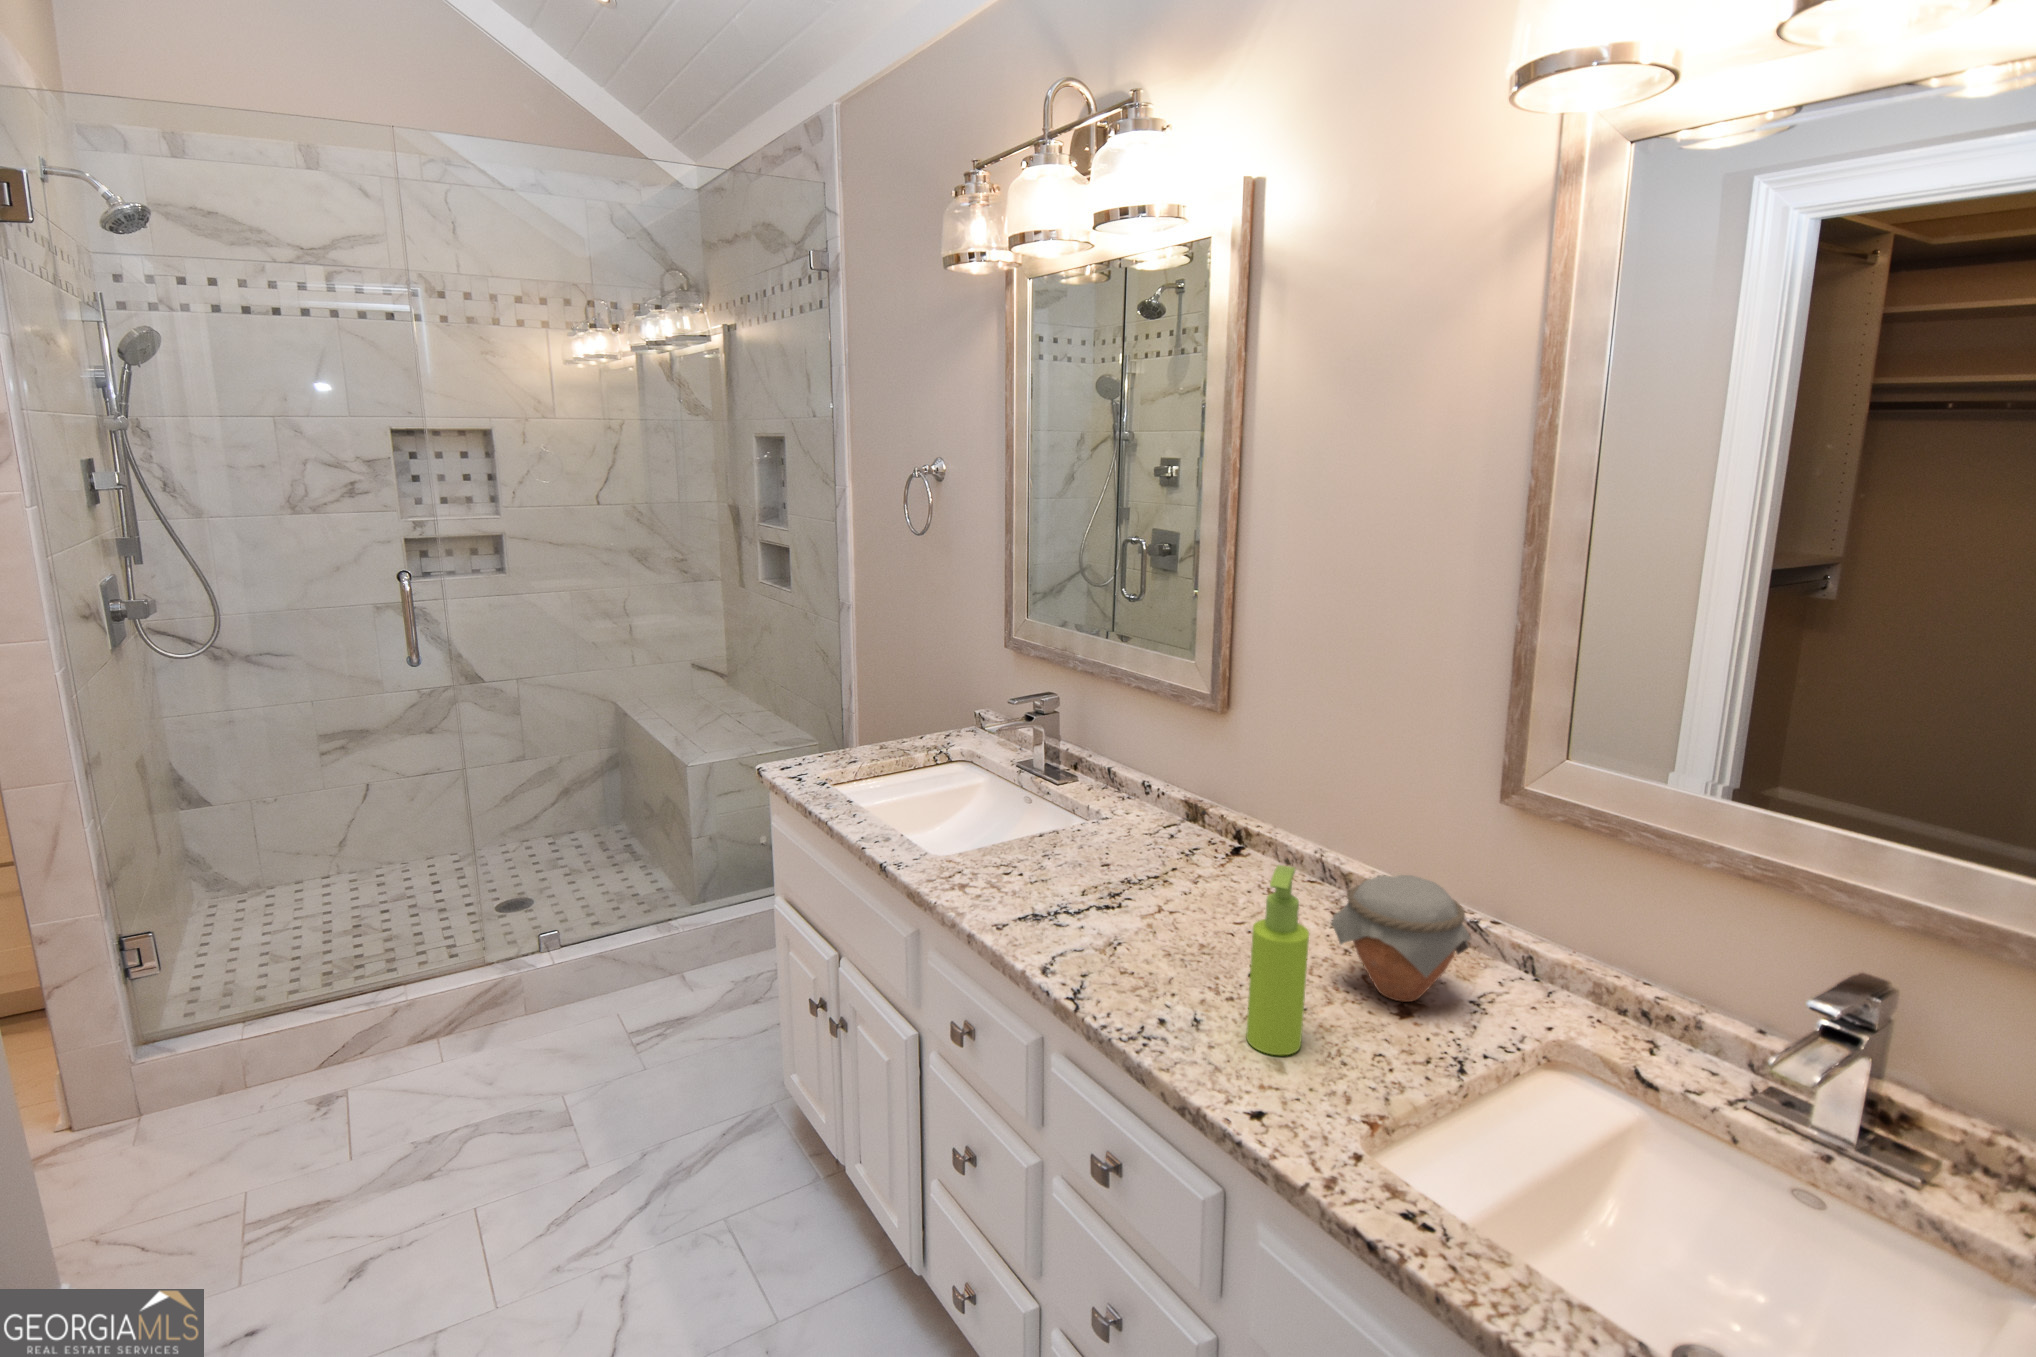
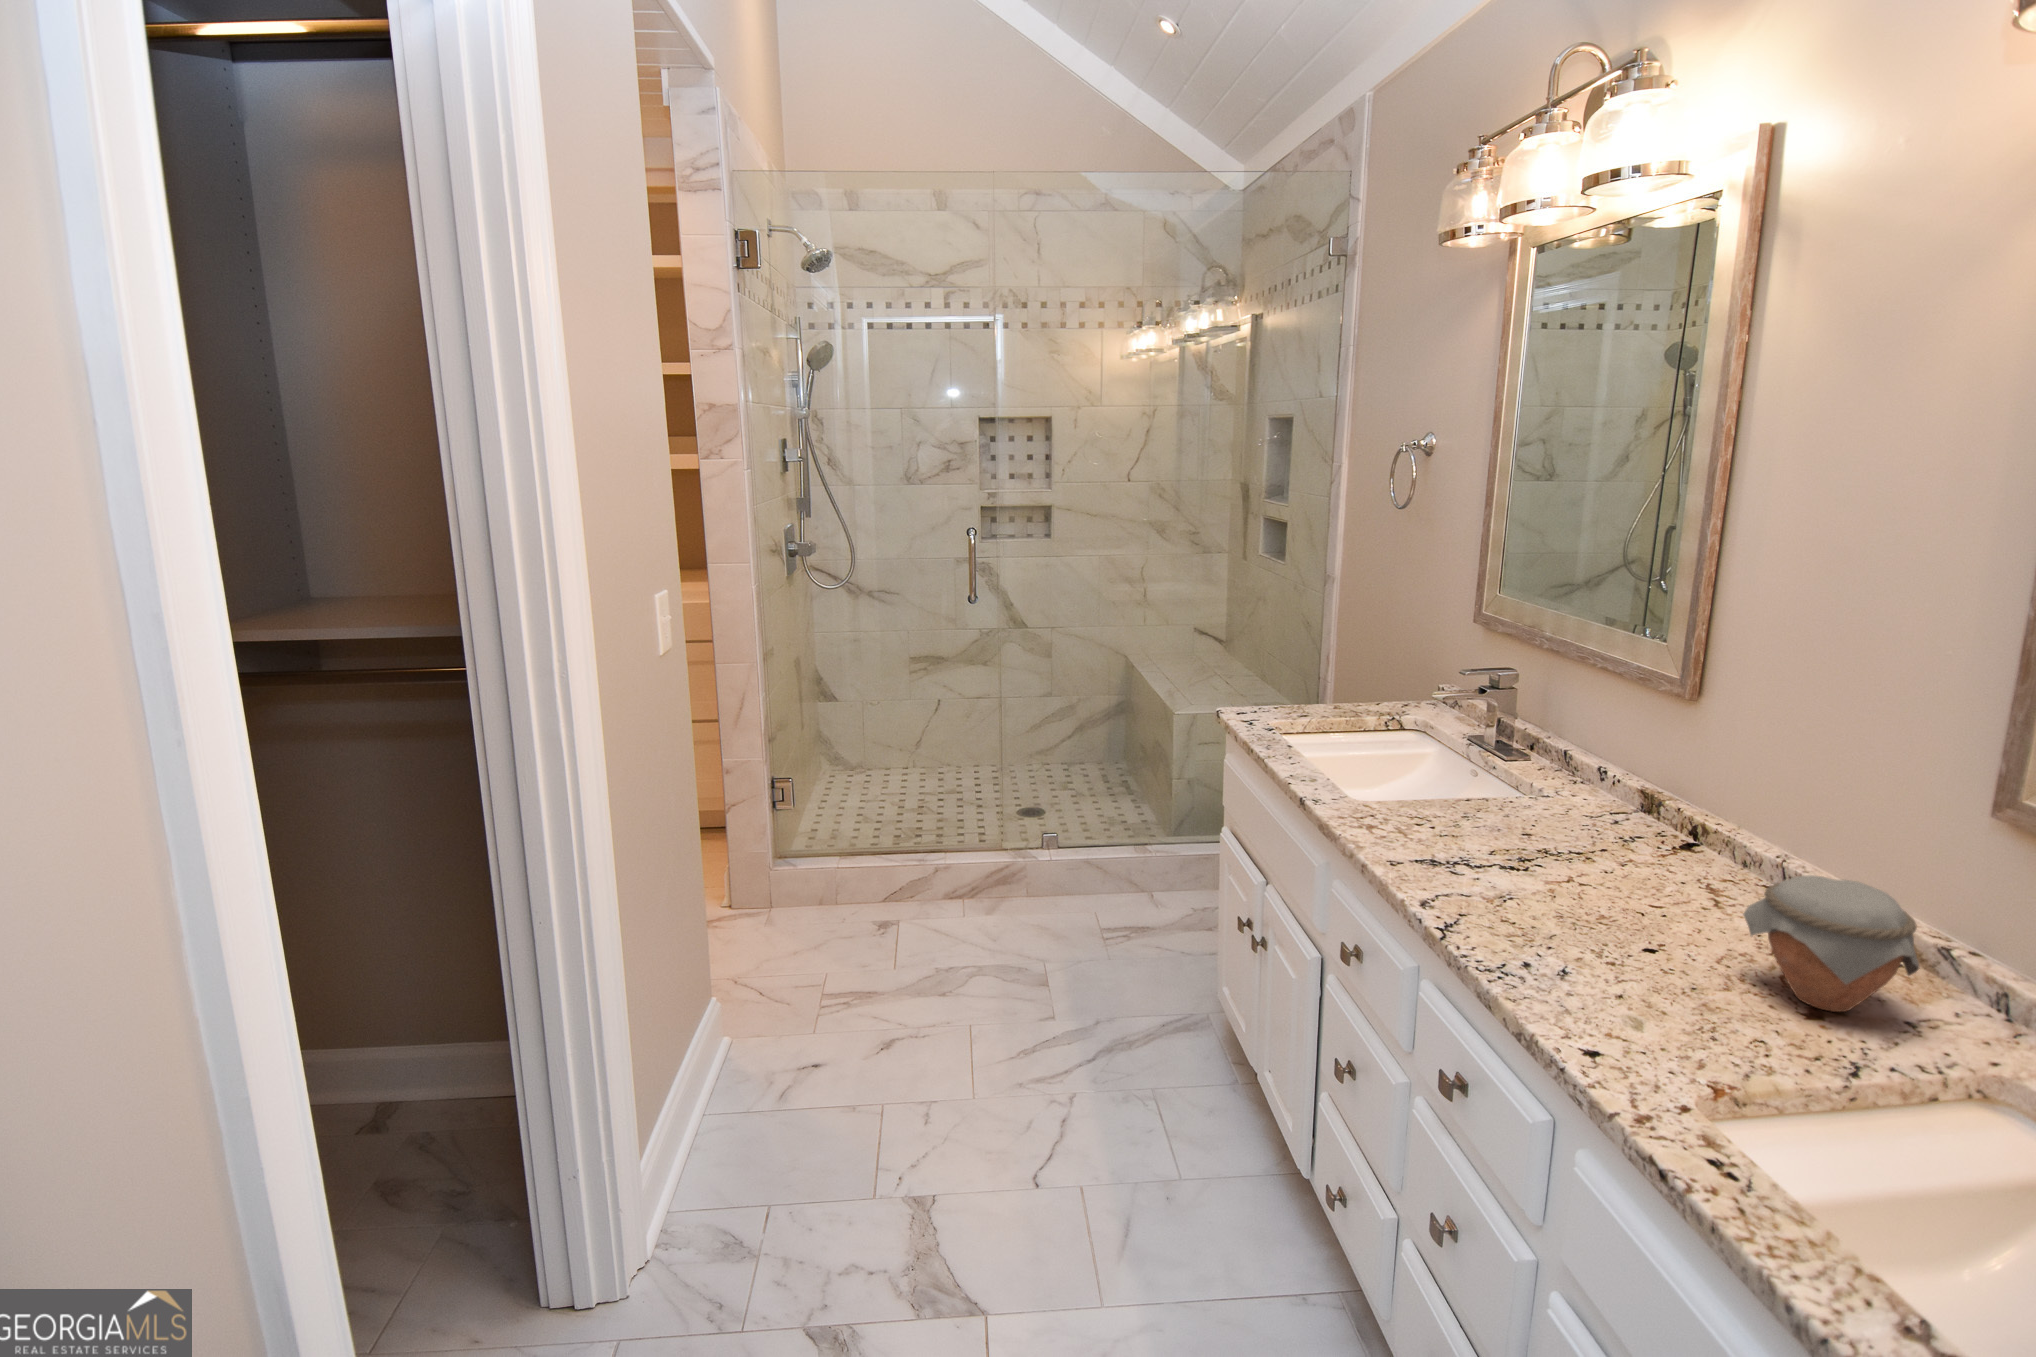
soap dispenser: present [1246,865,1309,1055] -> none [1607,831,1685,1016]

